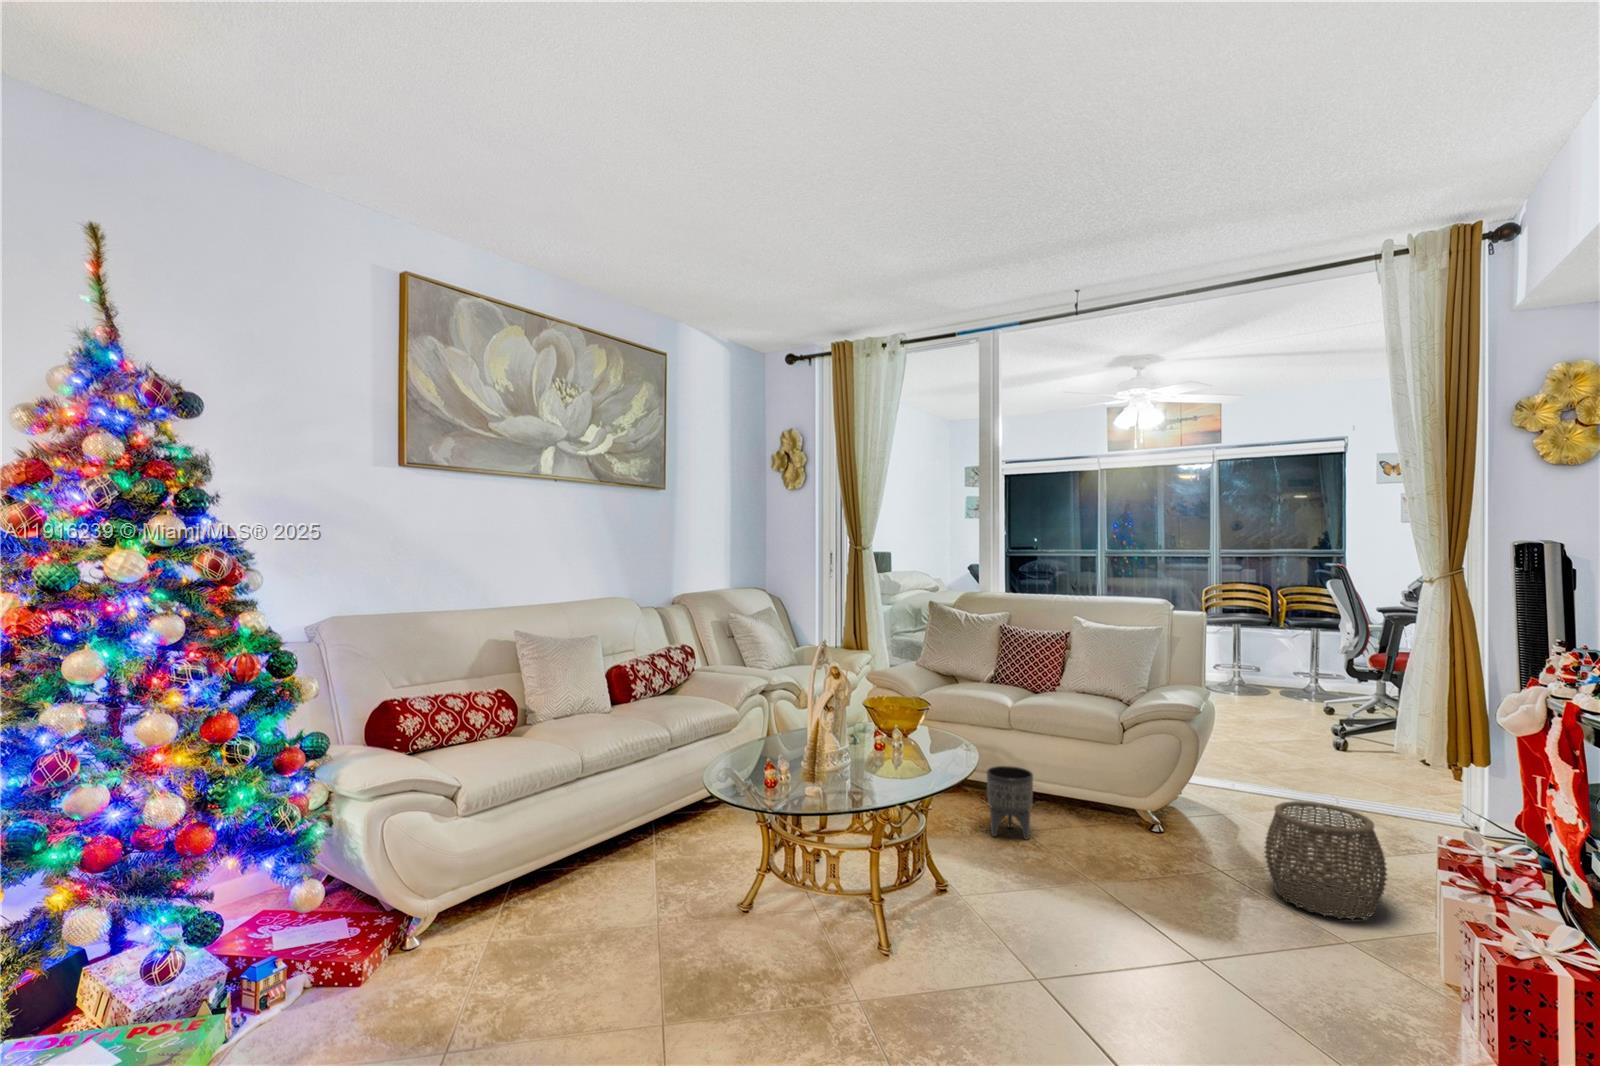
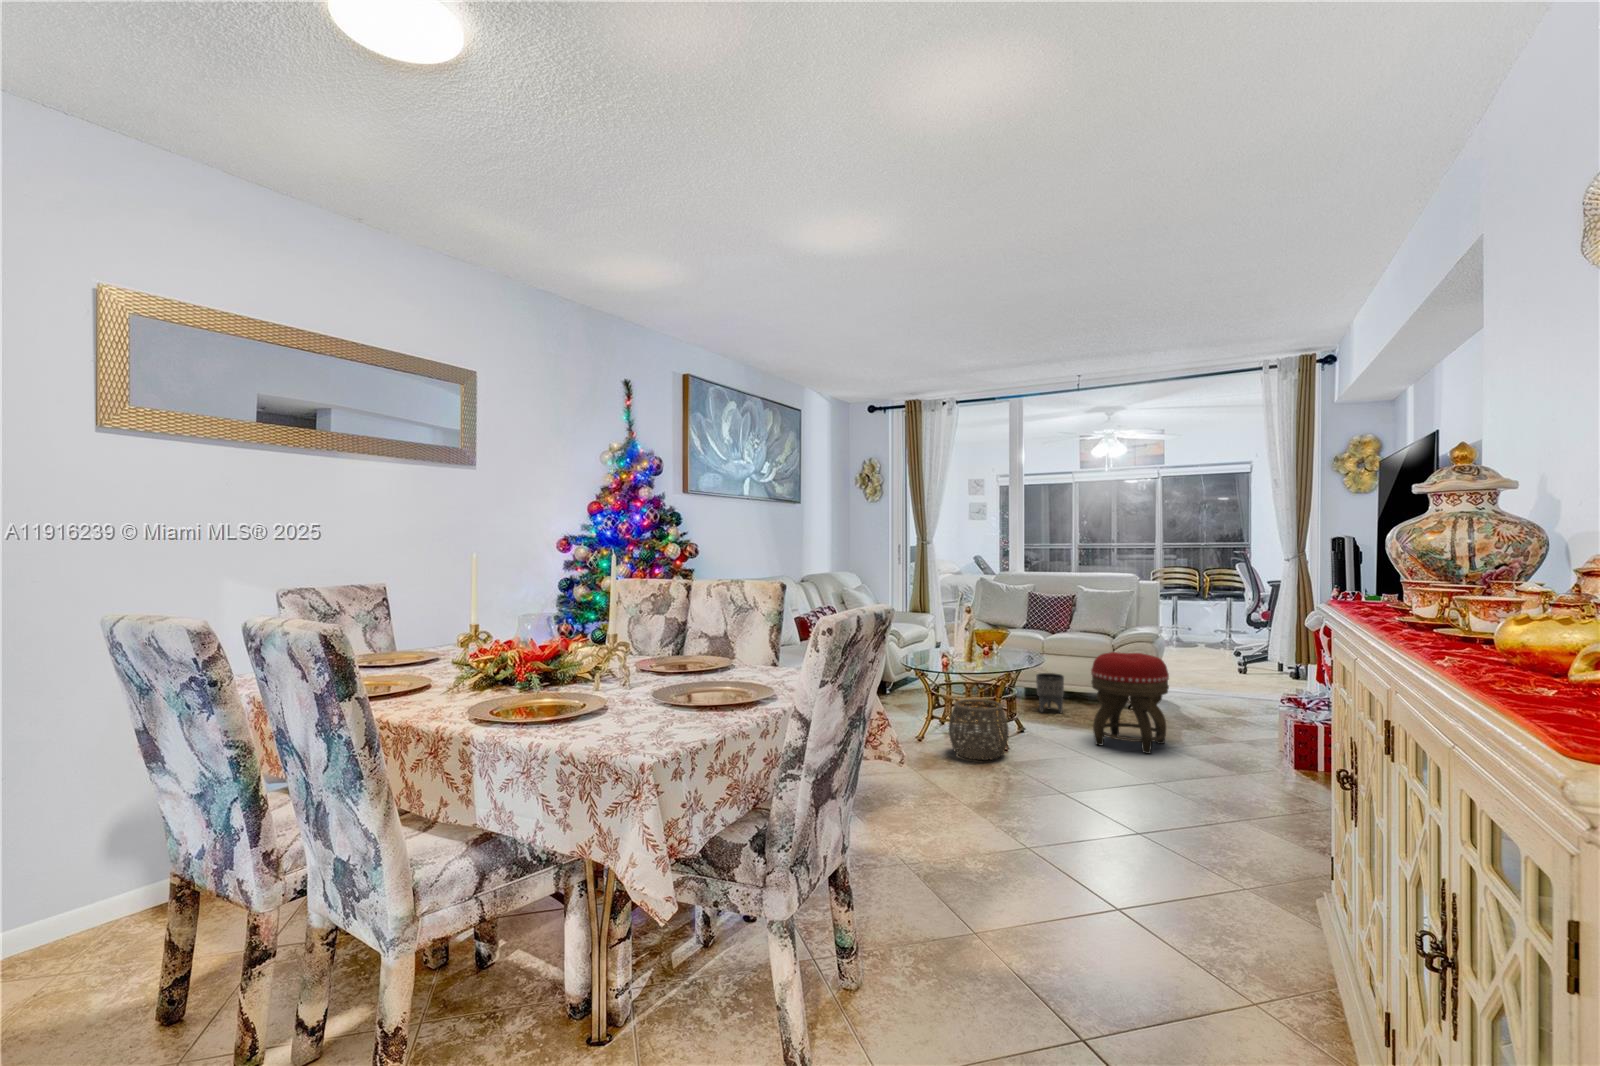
footstool: none [1057,756,1210,981] -> present [1091,652,1169,754]
woven basket: present [1264,801,1387,920] -> present [949,699,1009,760]

